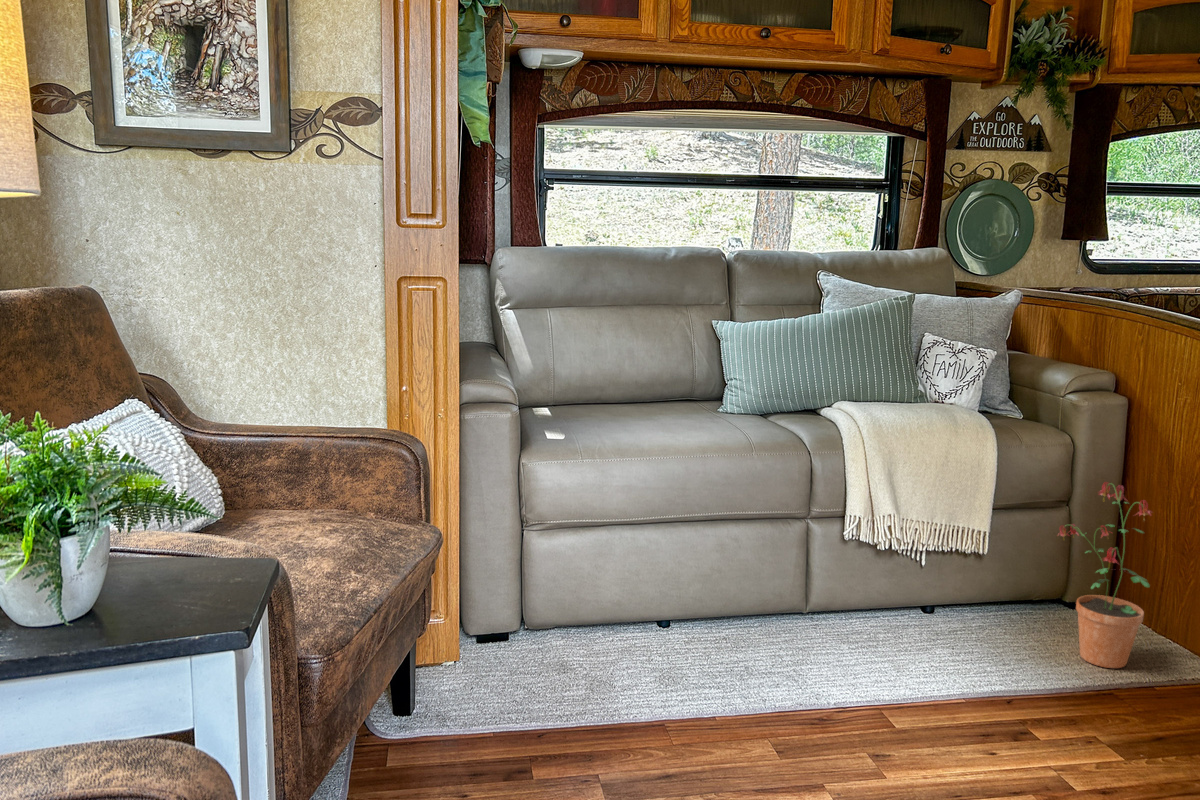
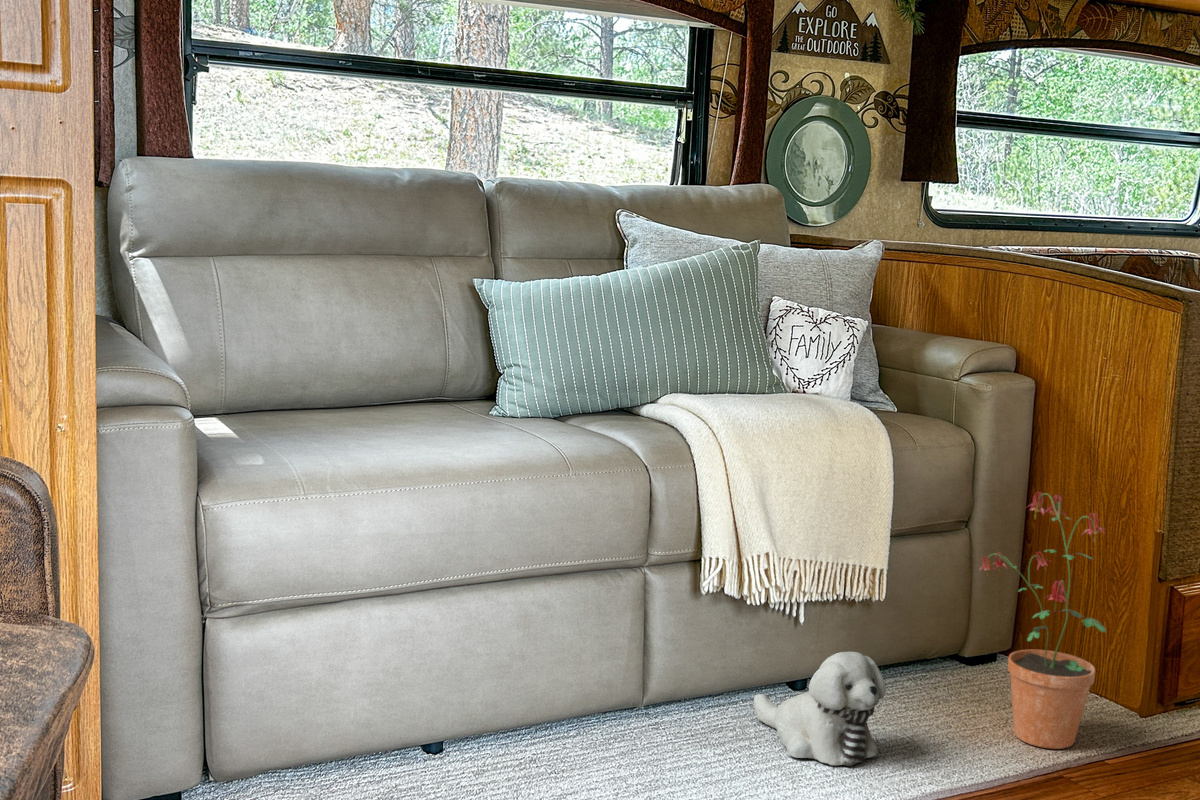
plush toy: none [887,586,975,664] -> present [754,652,886,766]

